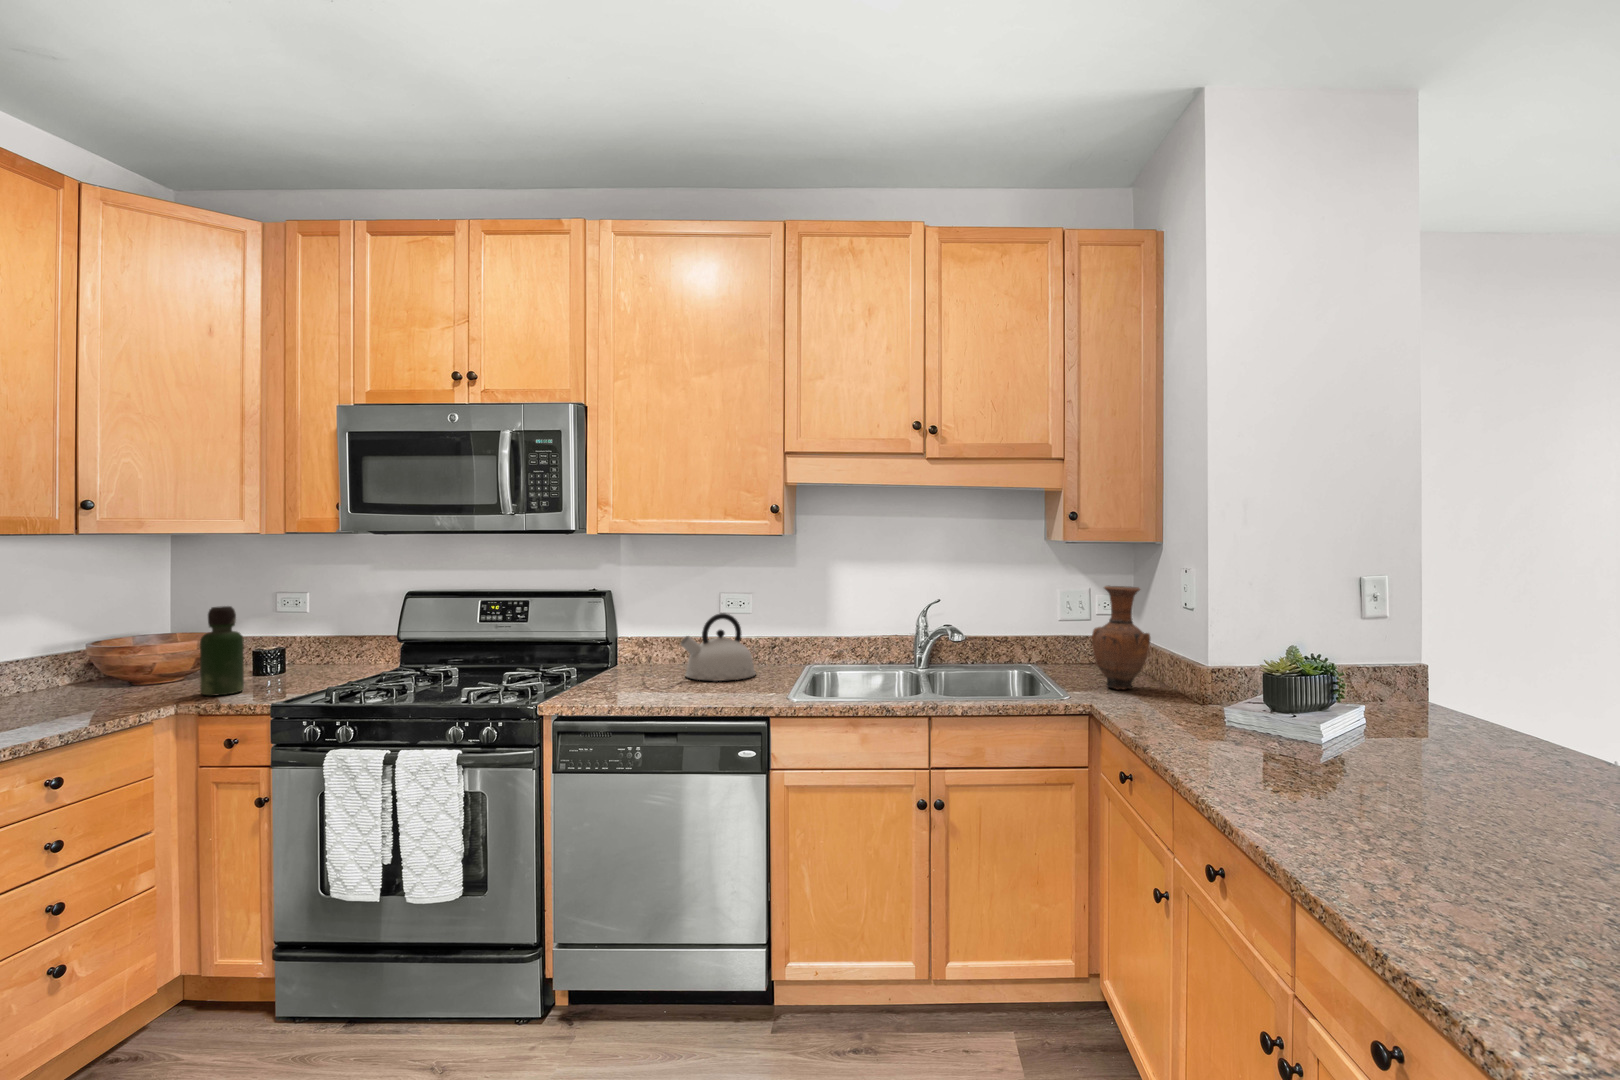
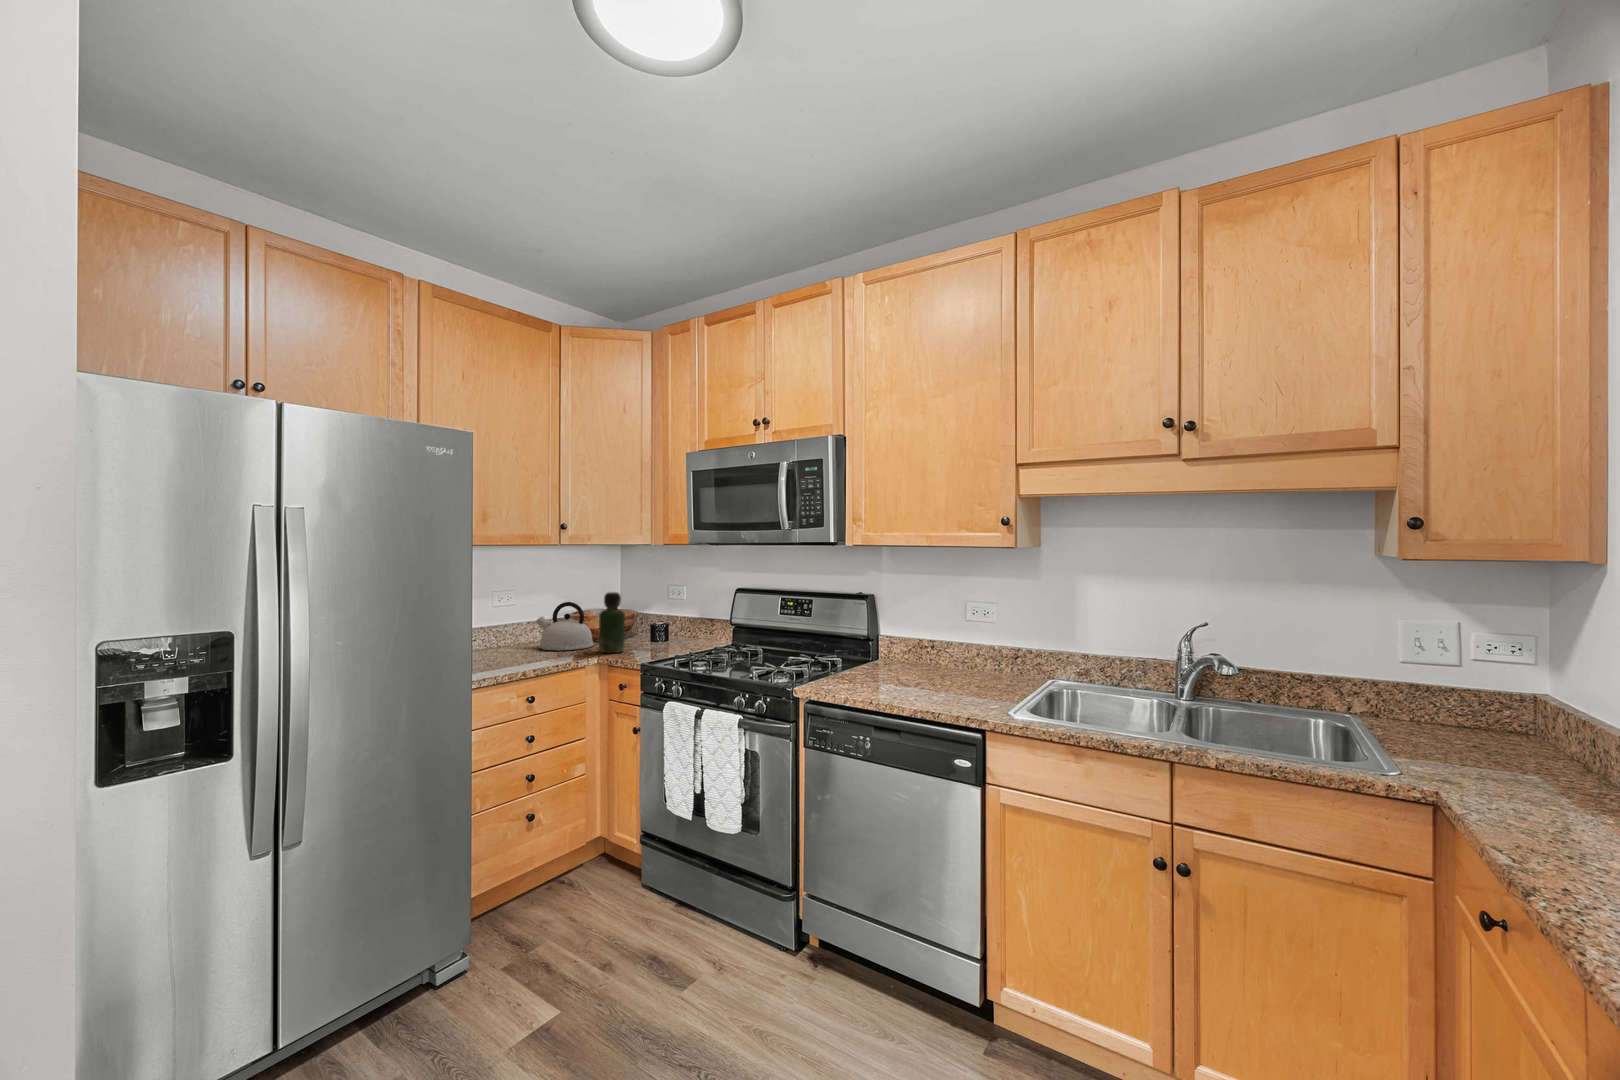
vase: present [1092,586,1150,689] -> none [1434,625,1549,772]
kettle: present [681,613,756,681] -> present [536,602,594,650]

